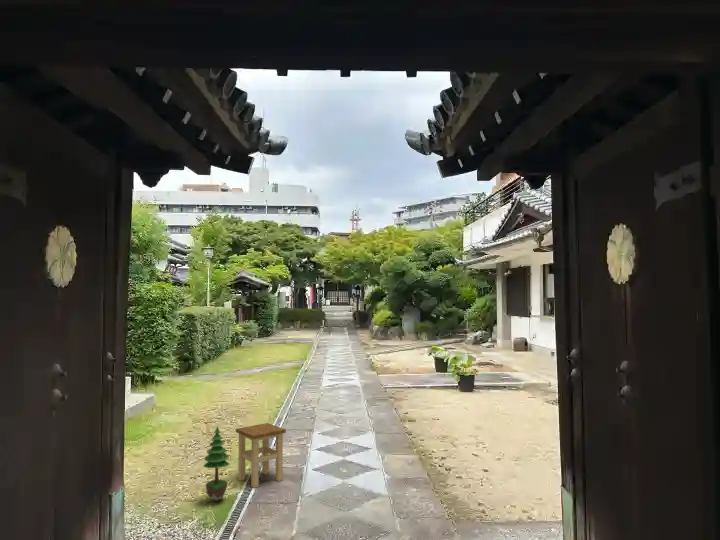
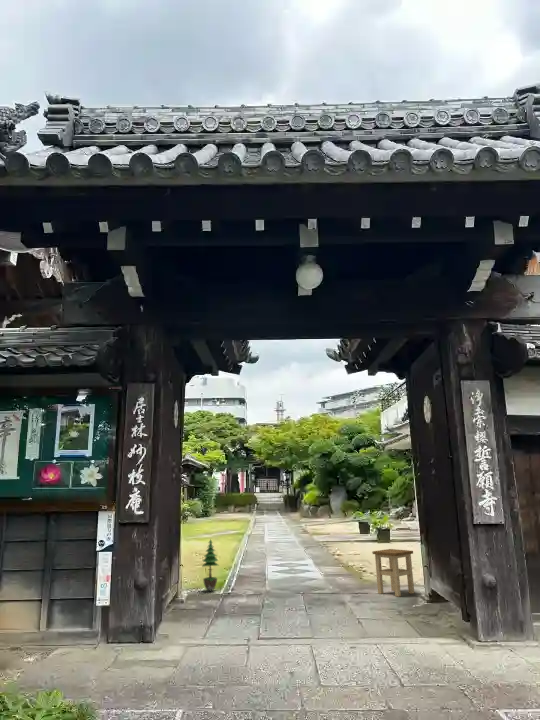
stool: present [236,423,286,488] -> present [372,549,414,597]

